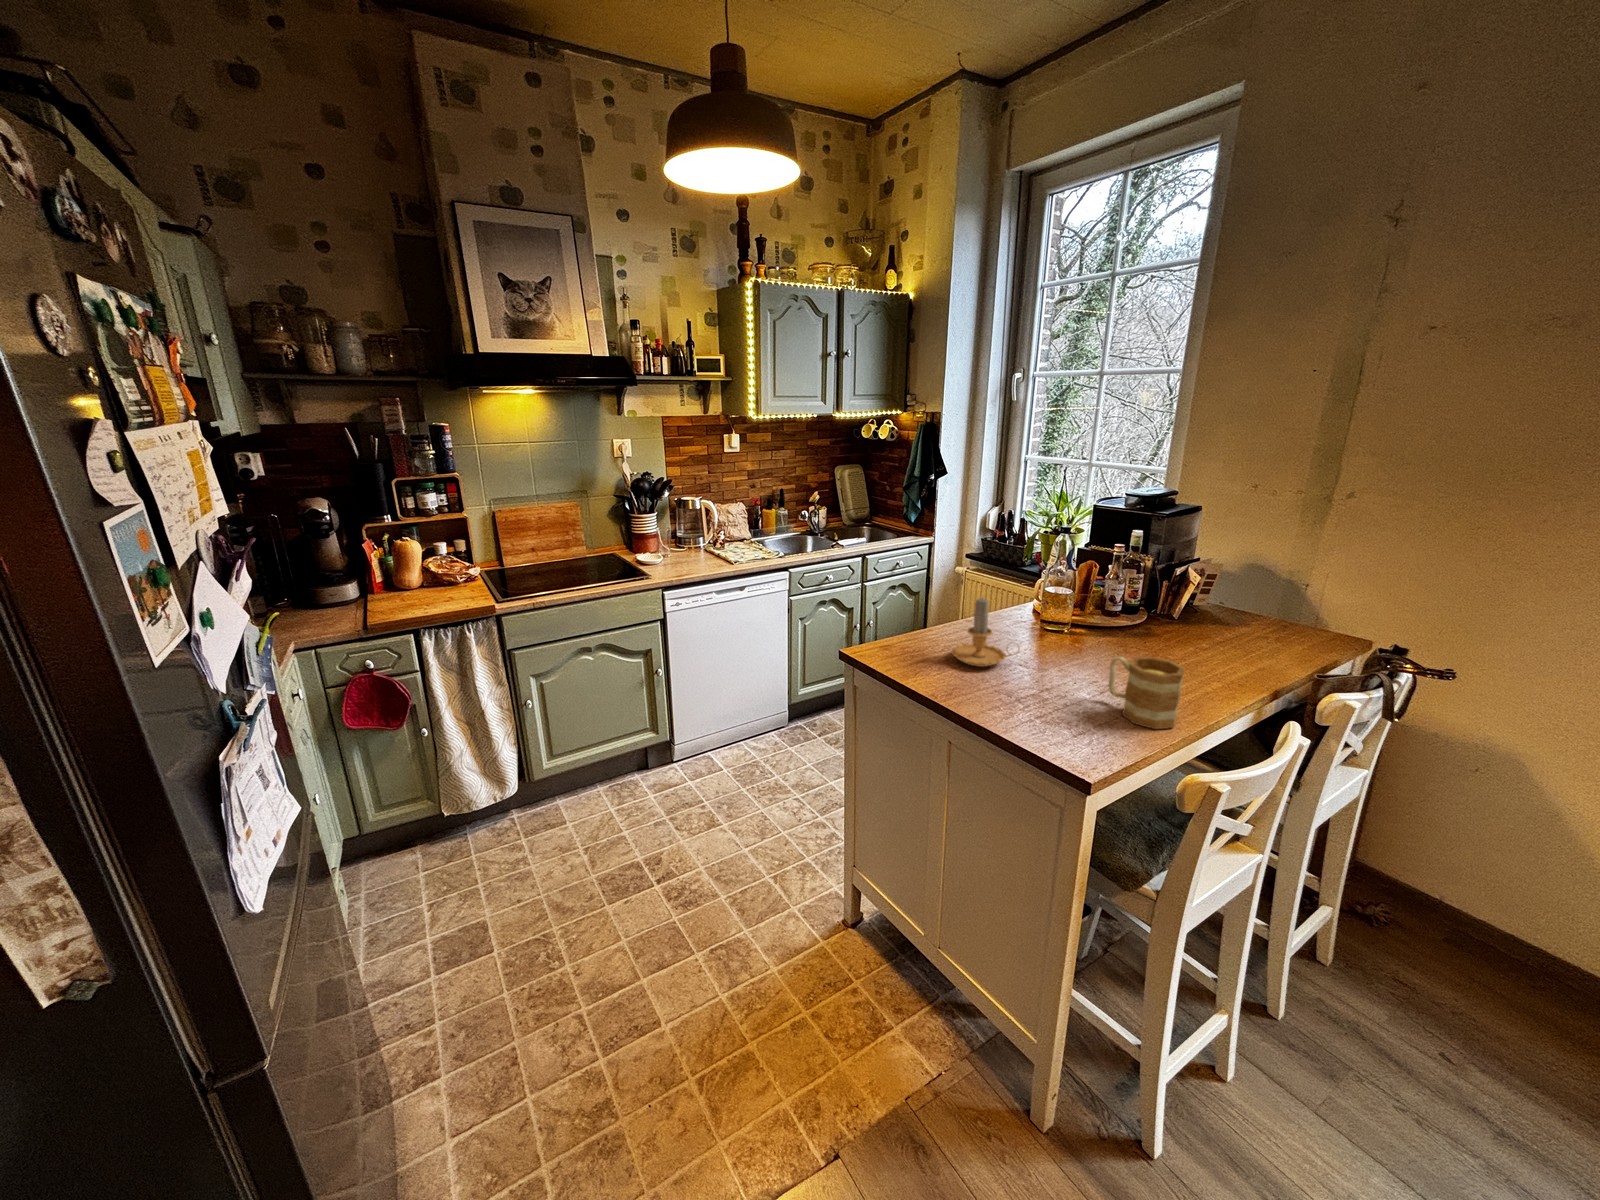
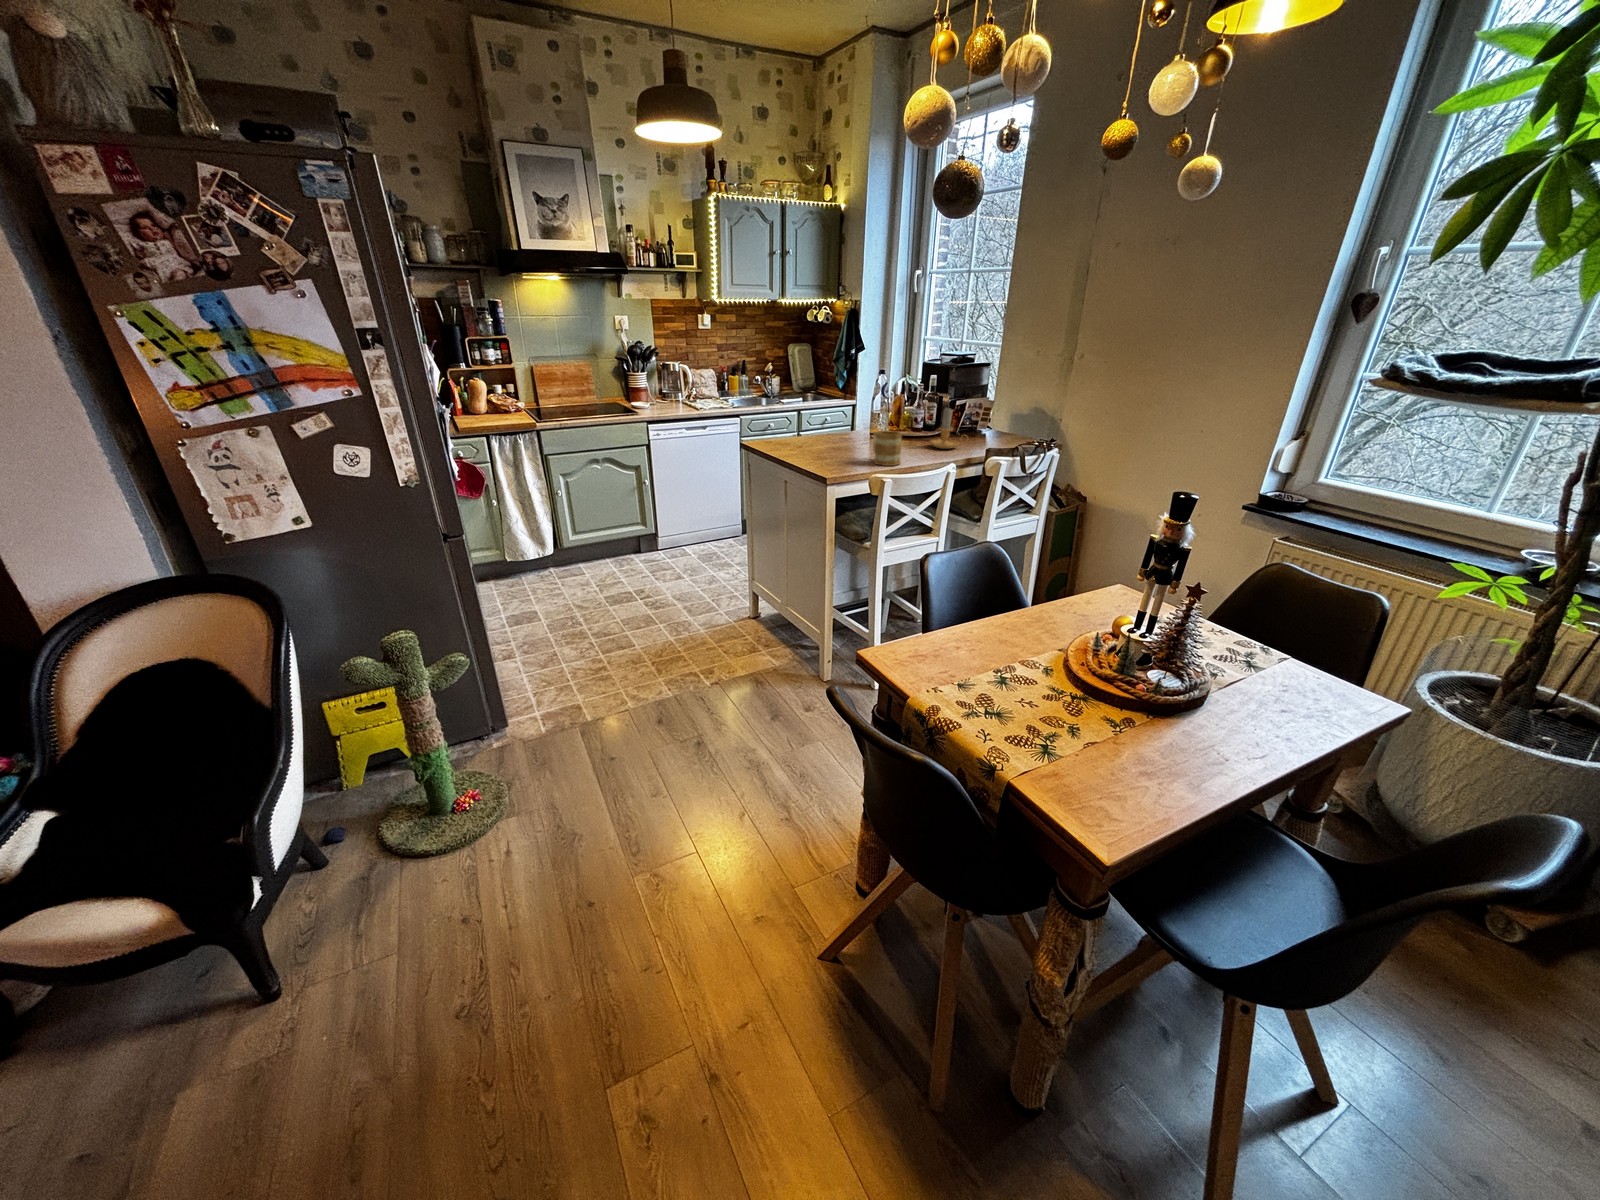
candle: present [952,598,1019,667] -> present [929,408,962,449]

